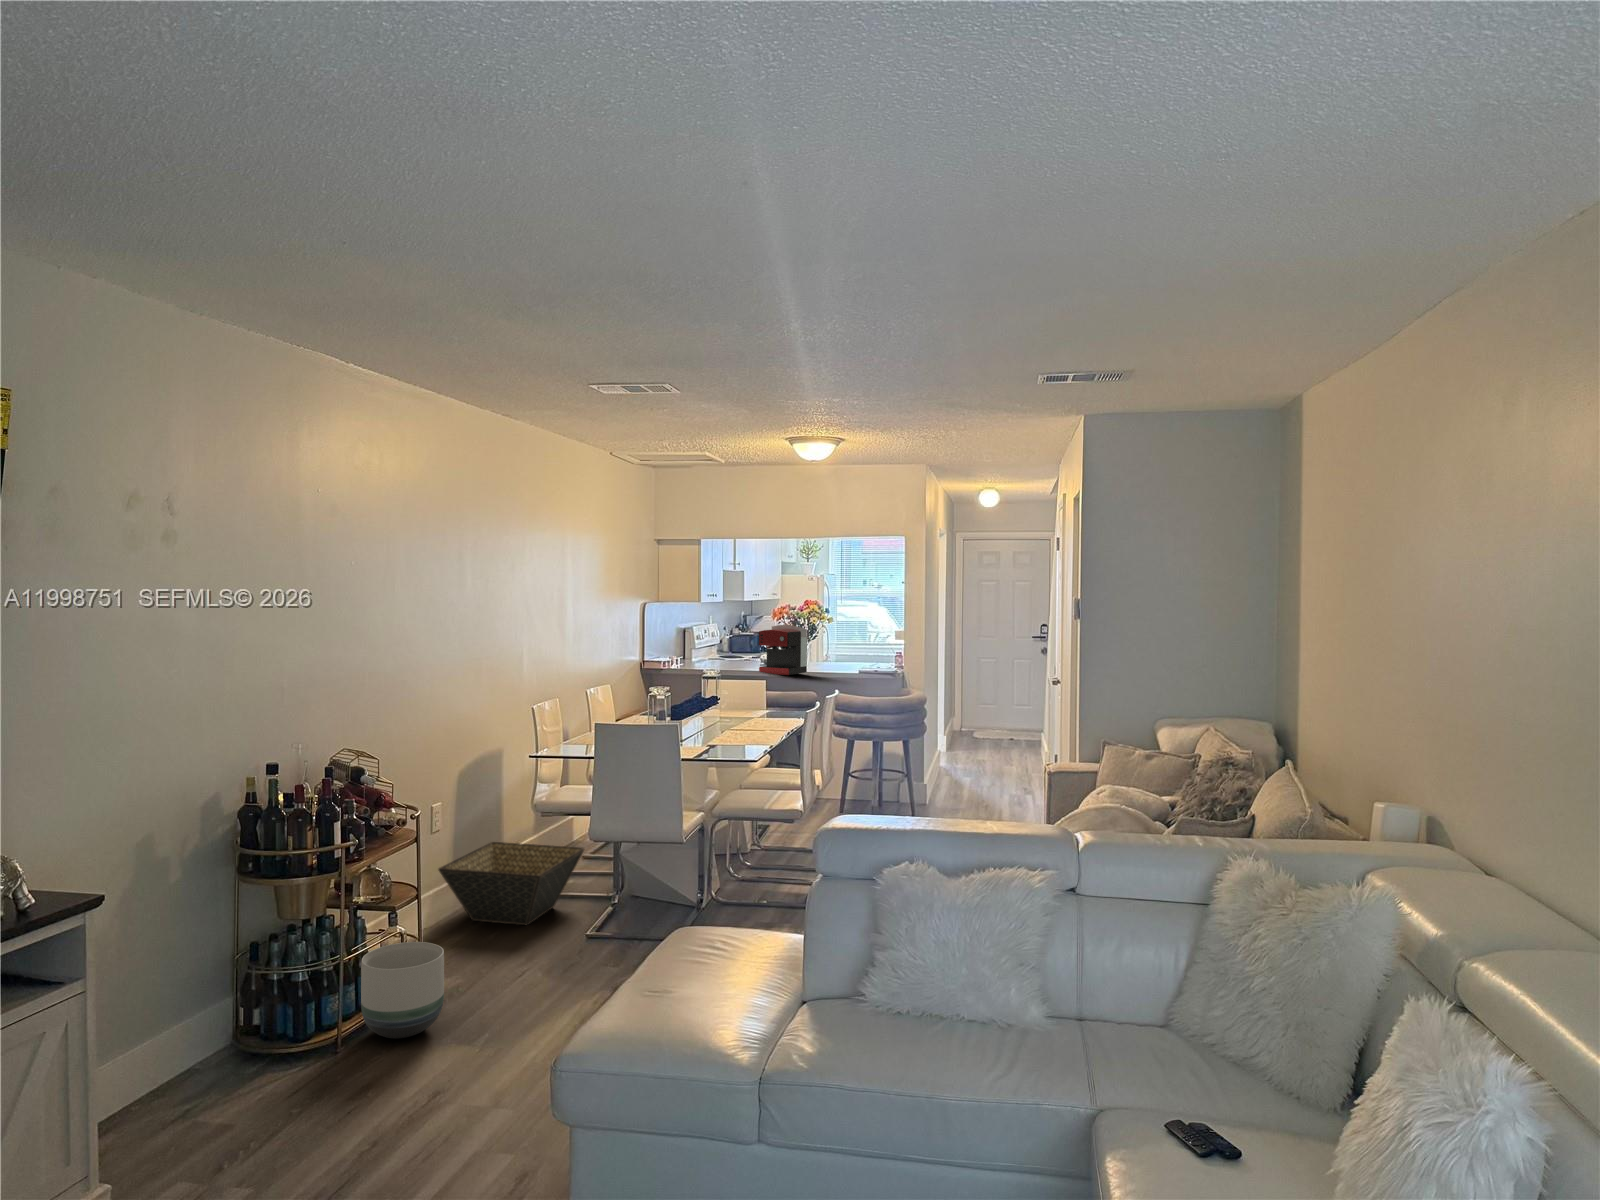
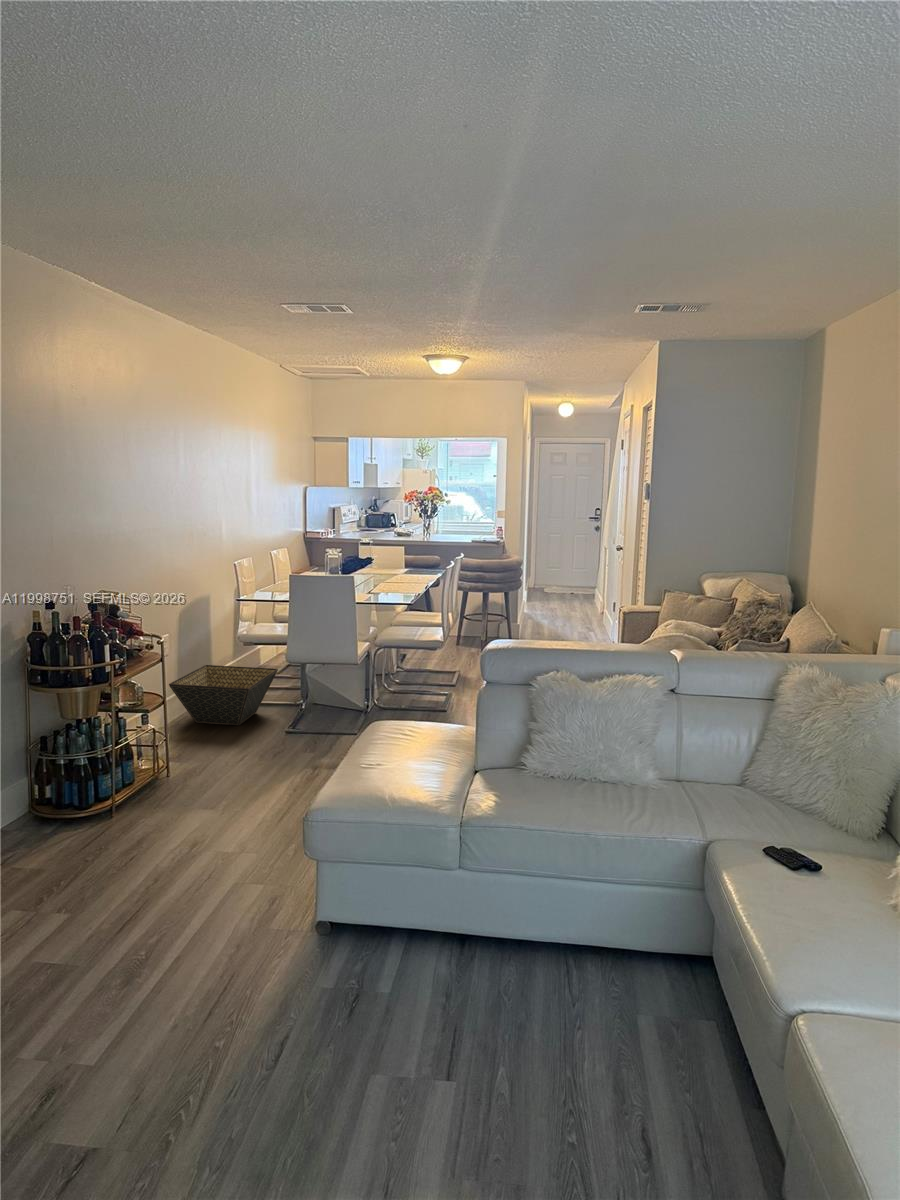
coffee maker: present [759,625,807,675] -> none [395,505,432,543]
planter: present [361,942,444,1038] -> none [128,736,191,805]

